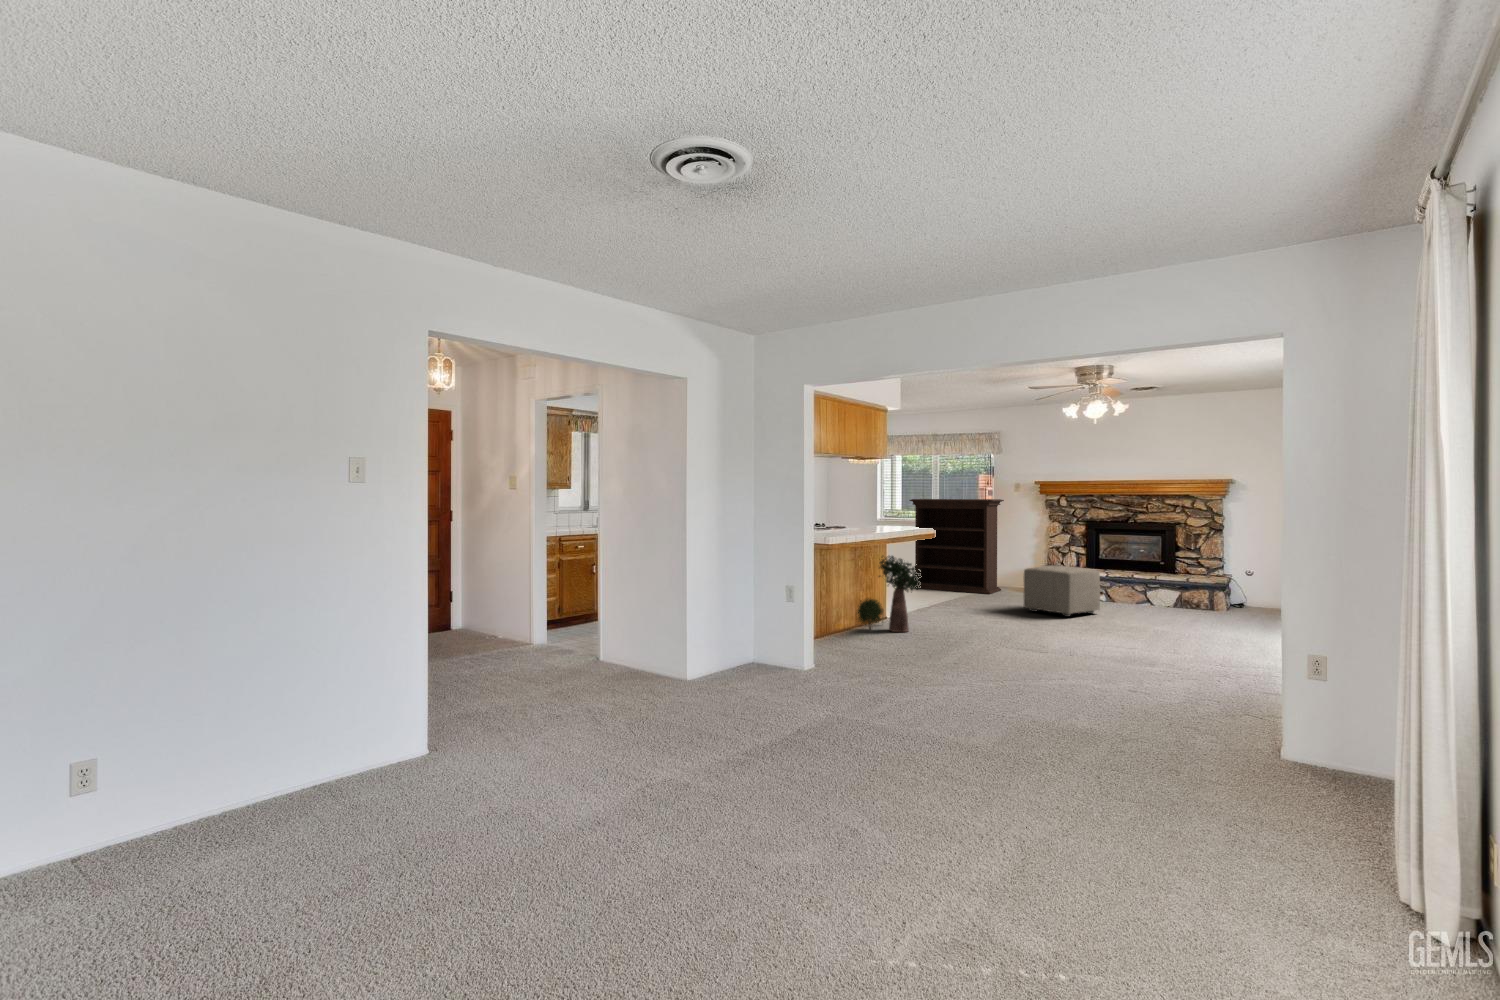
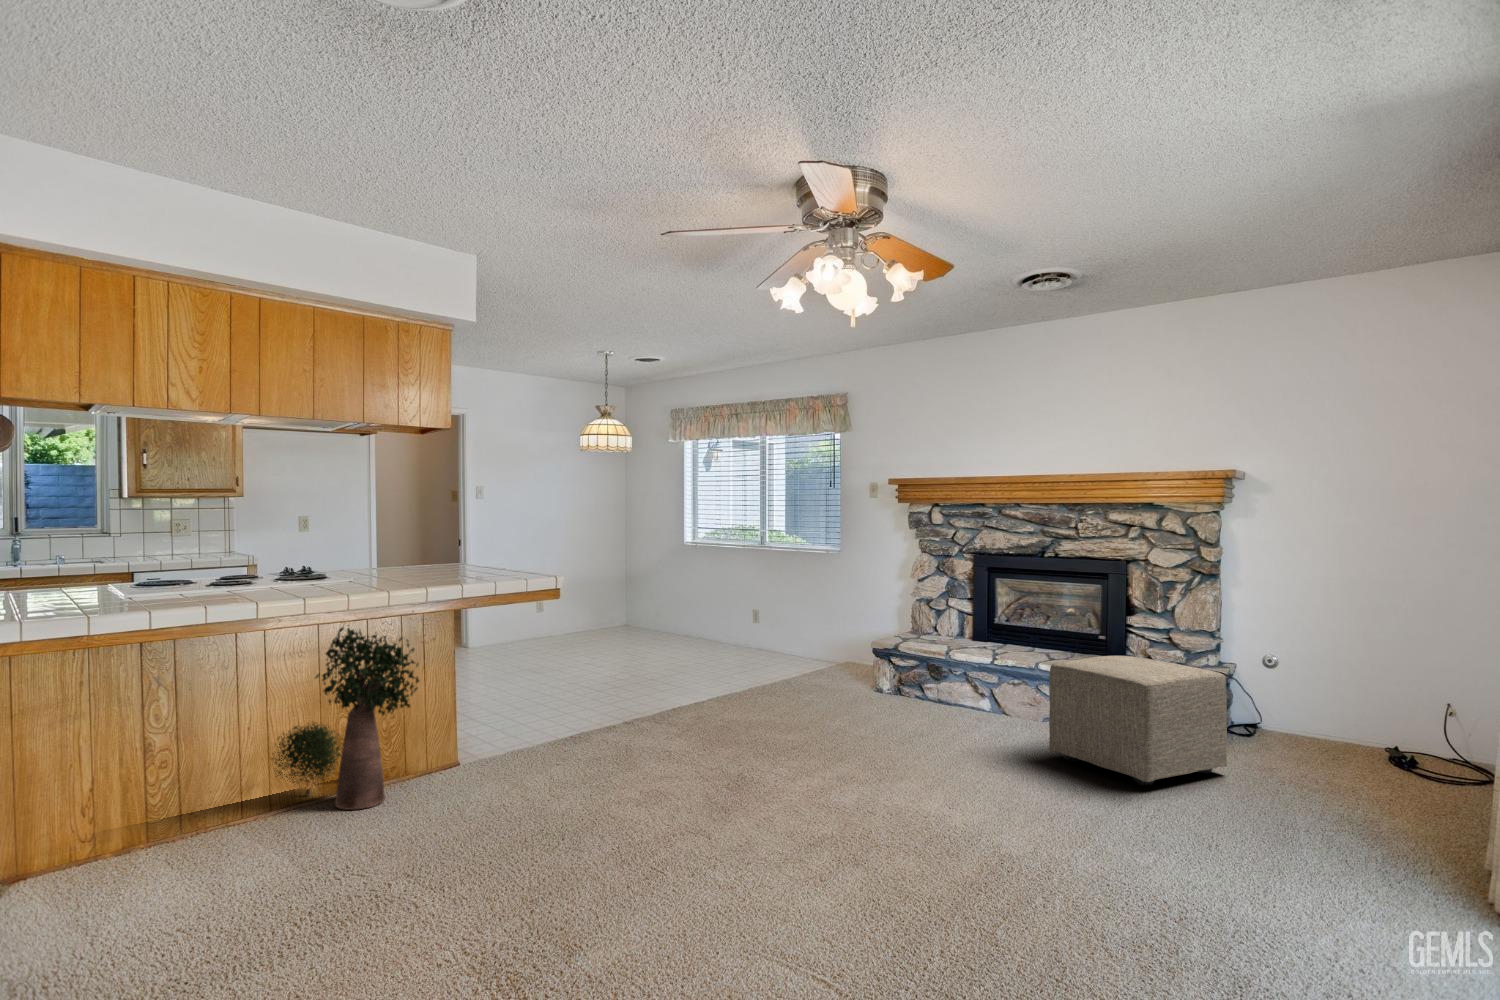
bookshelf: present [909,499,1004,594] -> none [681,510,836,685]
ottoman: present [1024,566,1100,617] -> present [1049,656,1227,785]

